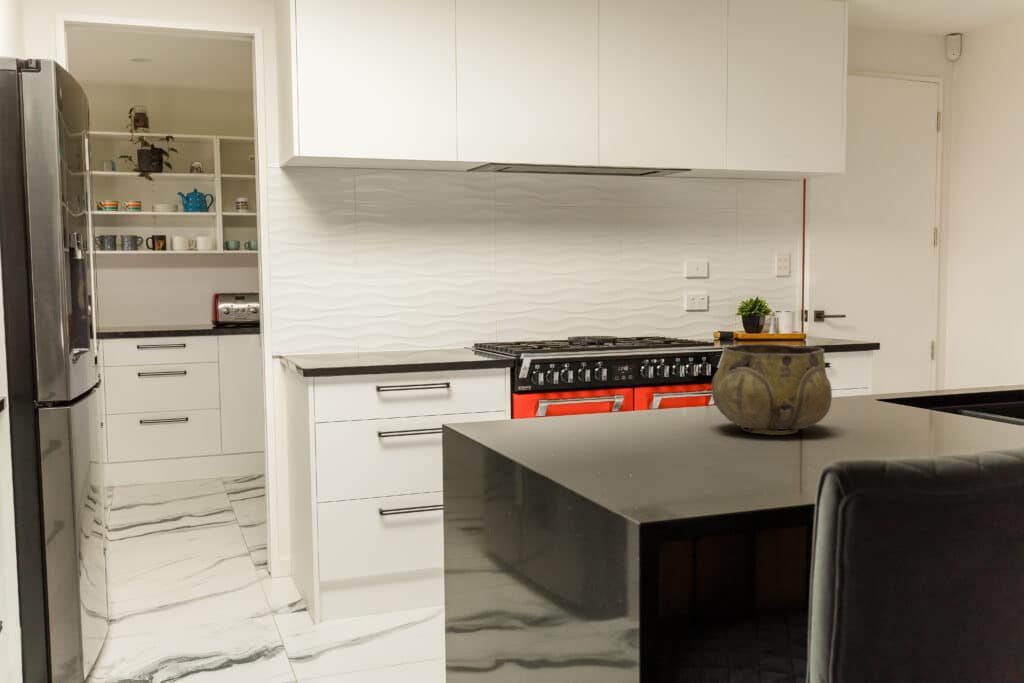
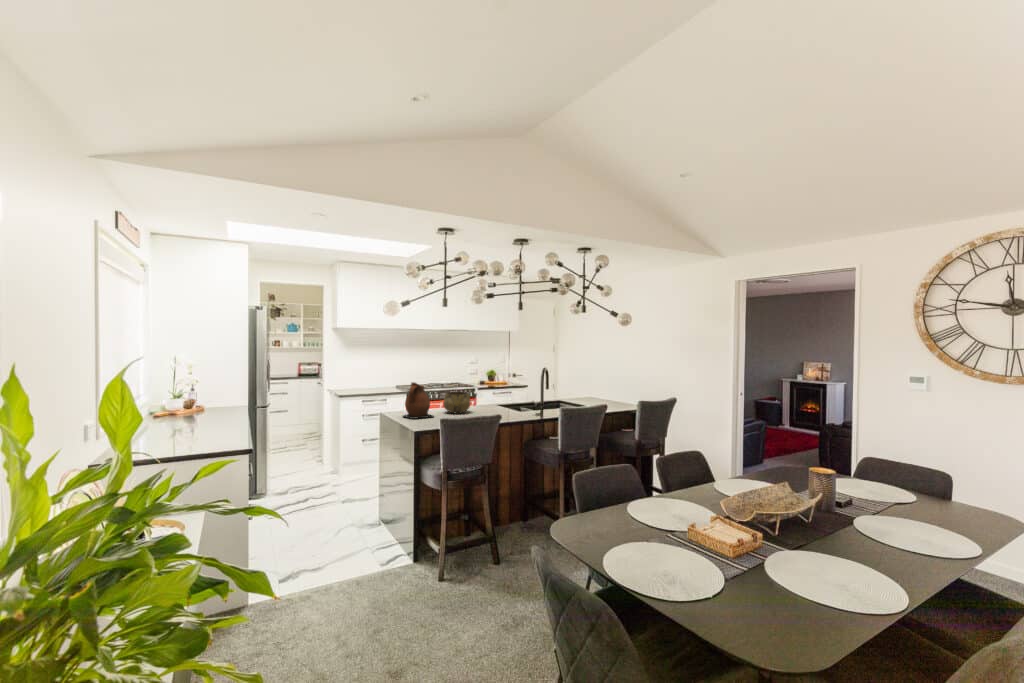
ceramic pitcher: none [552,296,699,459] -> present [404,382,433,419]

